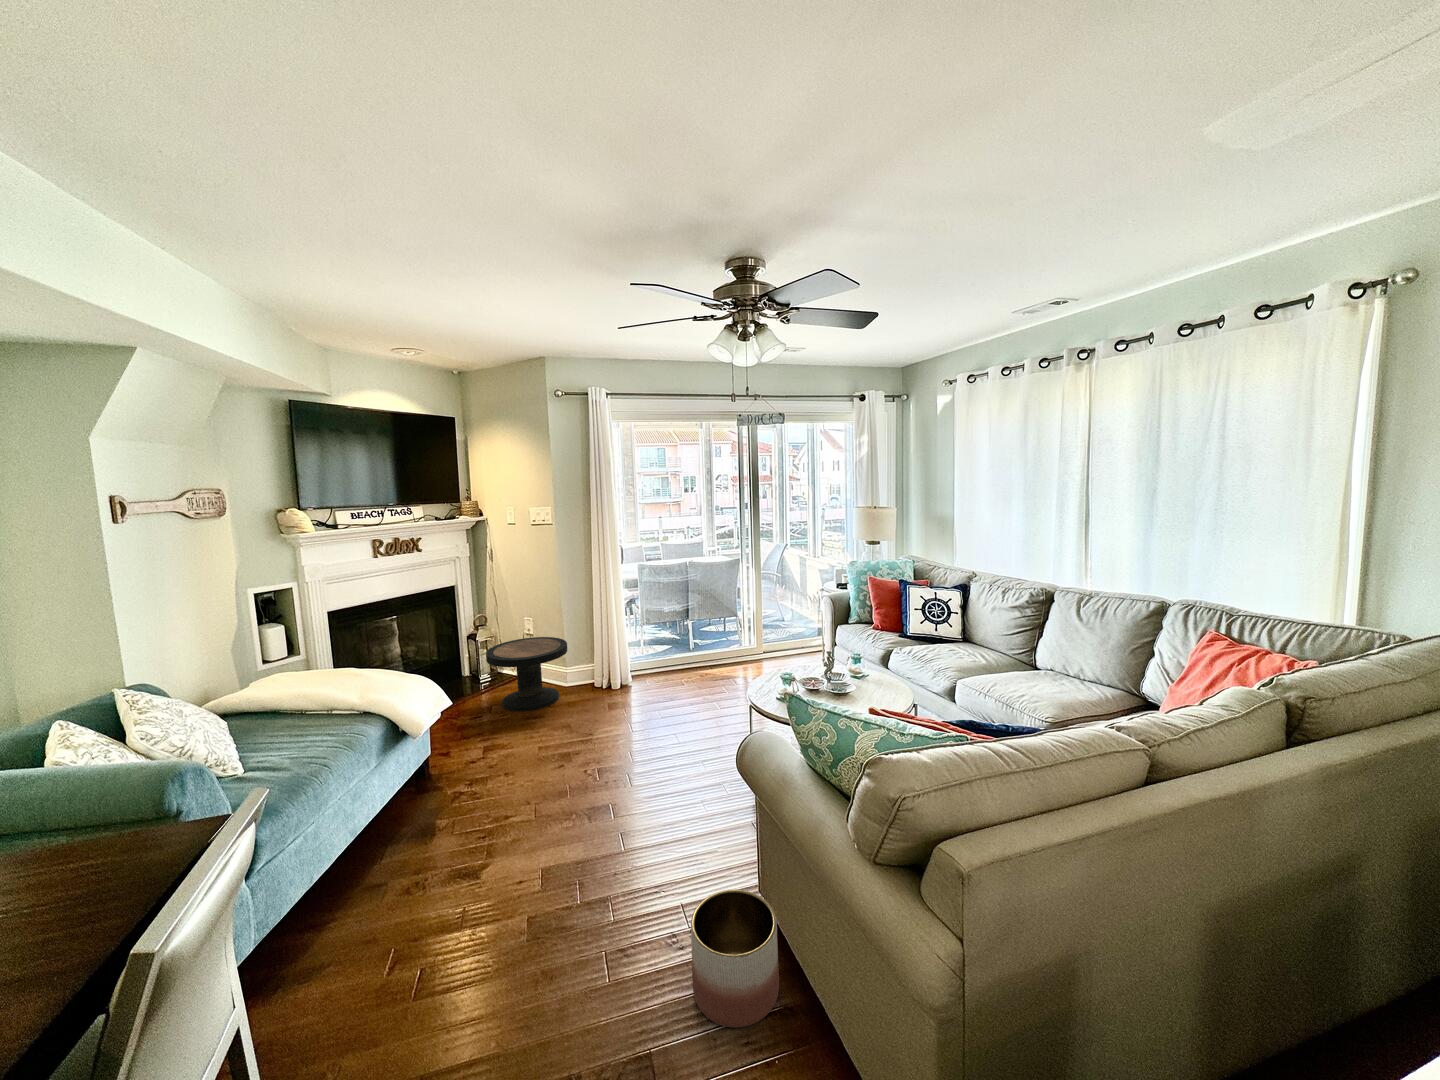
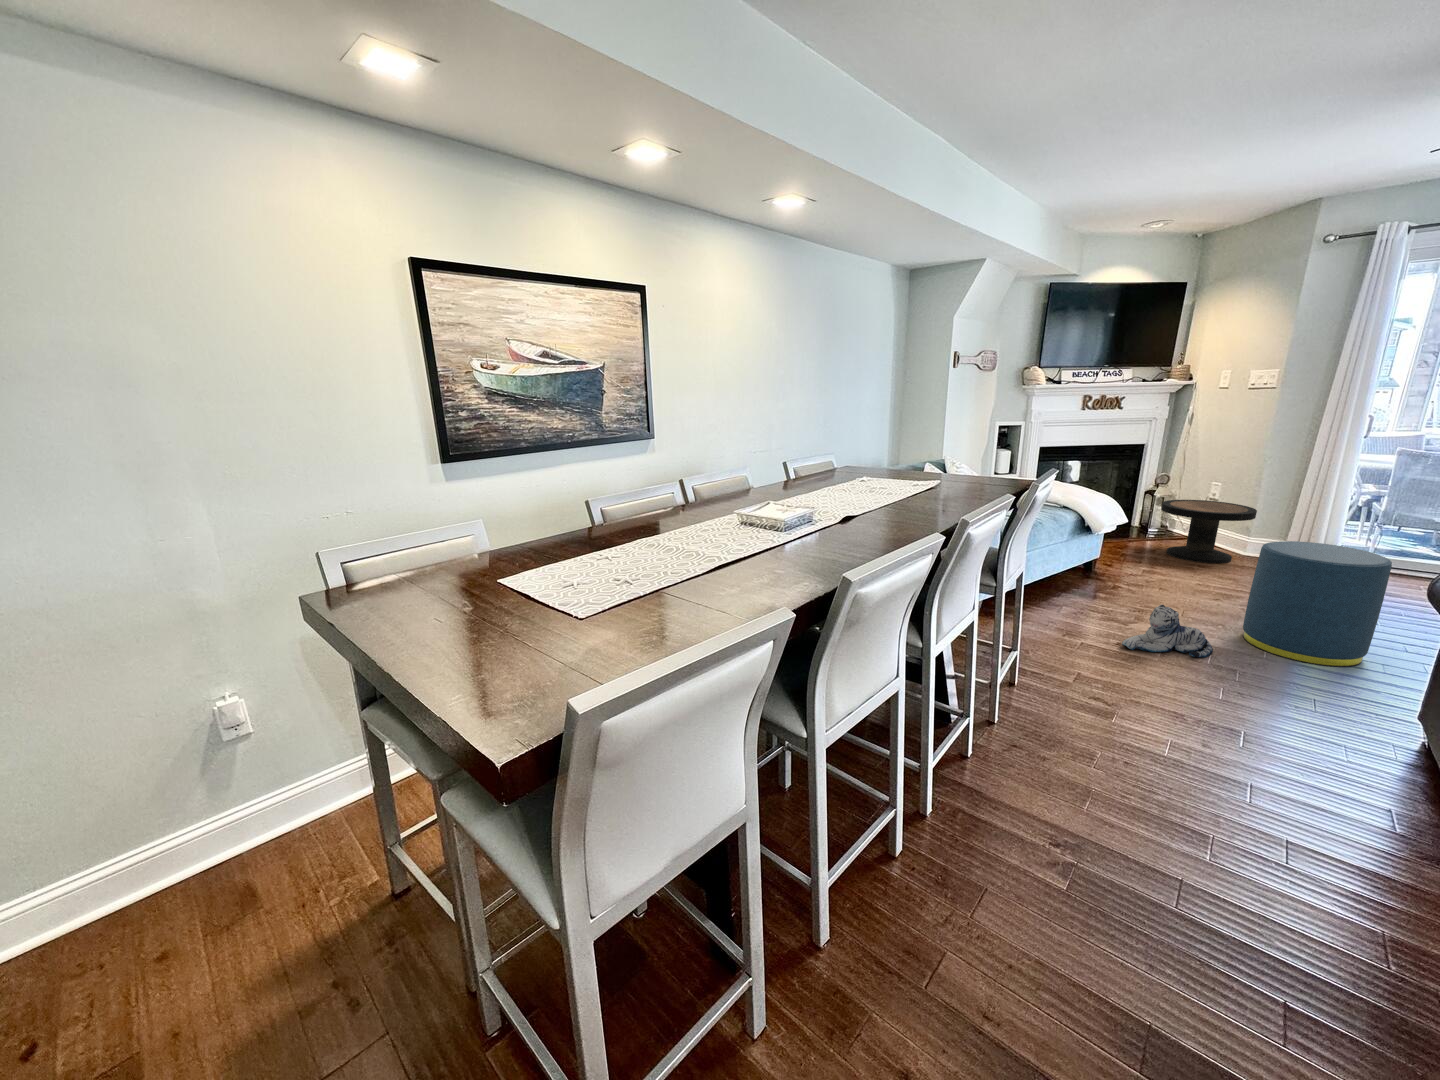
ottoman: none [593,695,695,848] -> present [1243,541,1392,667]
plush toy: none [477,861,583,963] -> present [1122,605,1213,657]
planter: present [691,889,779,1027] -> none [1293,667,1406,753]

